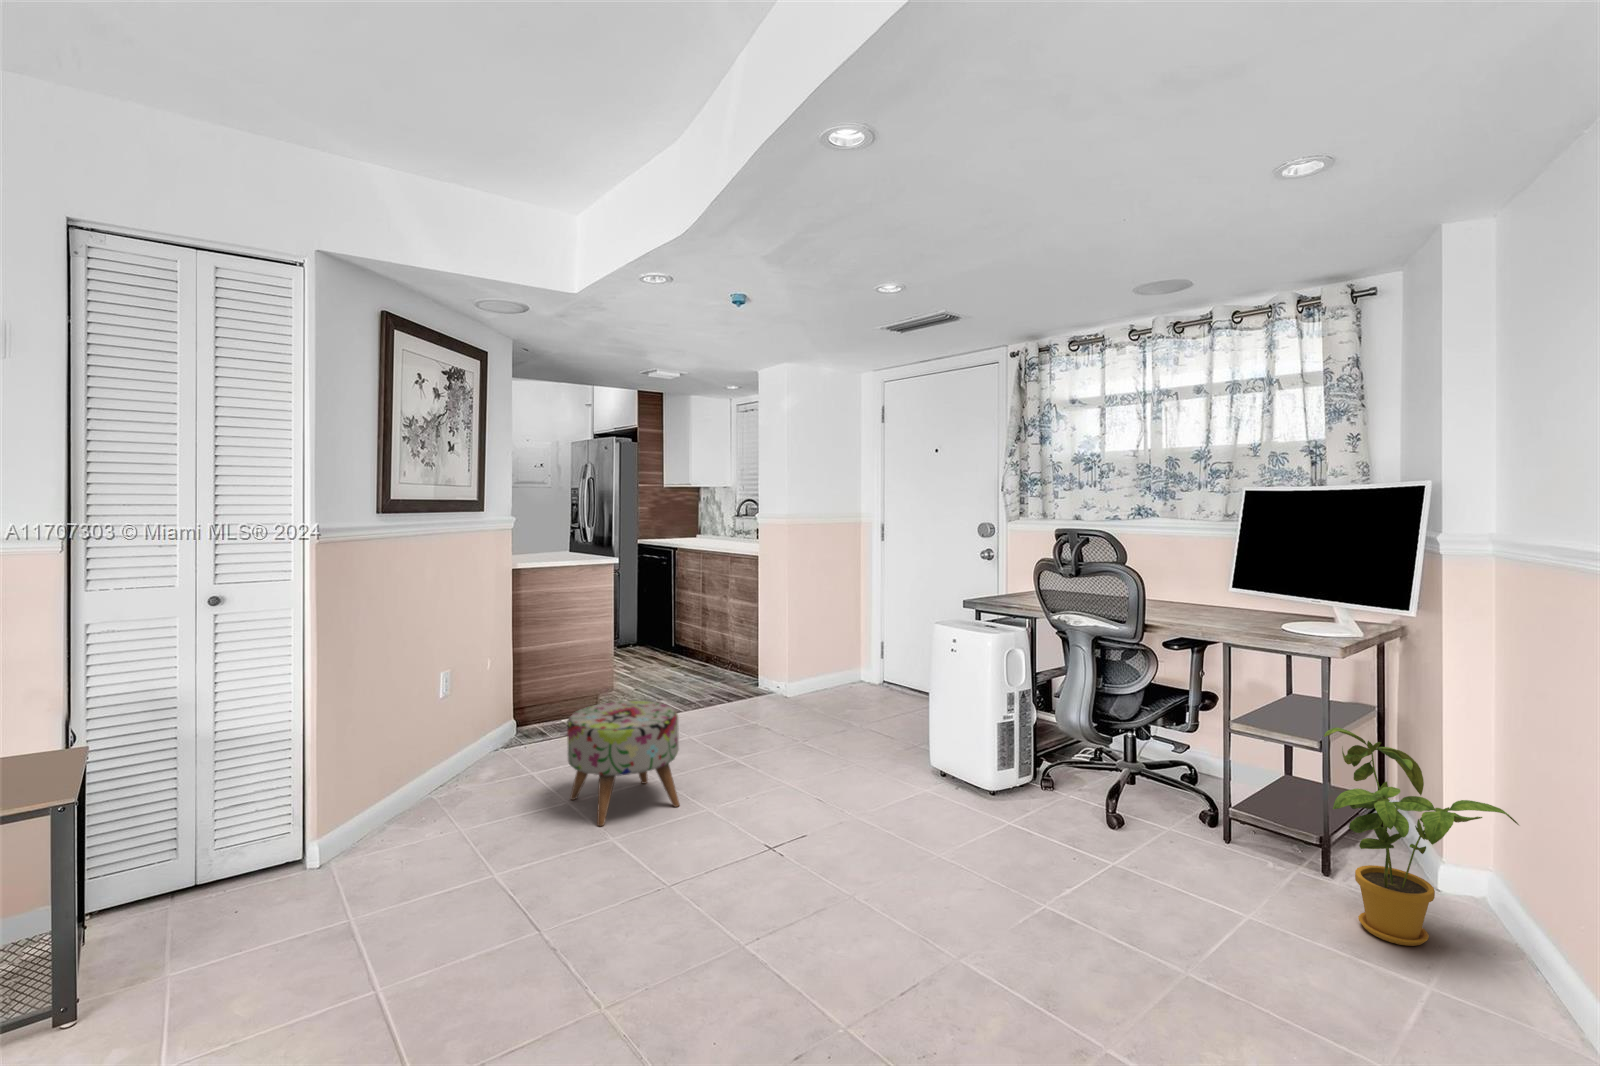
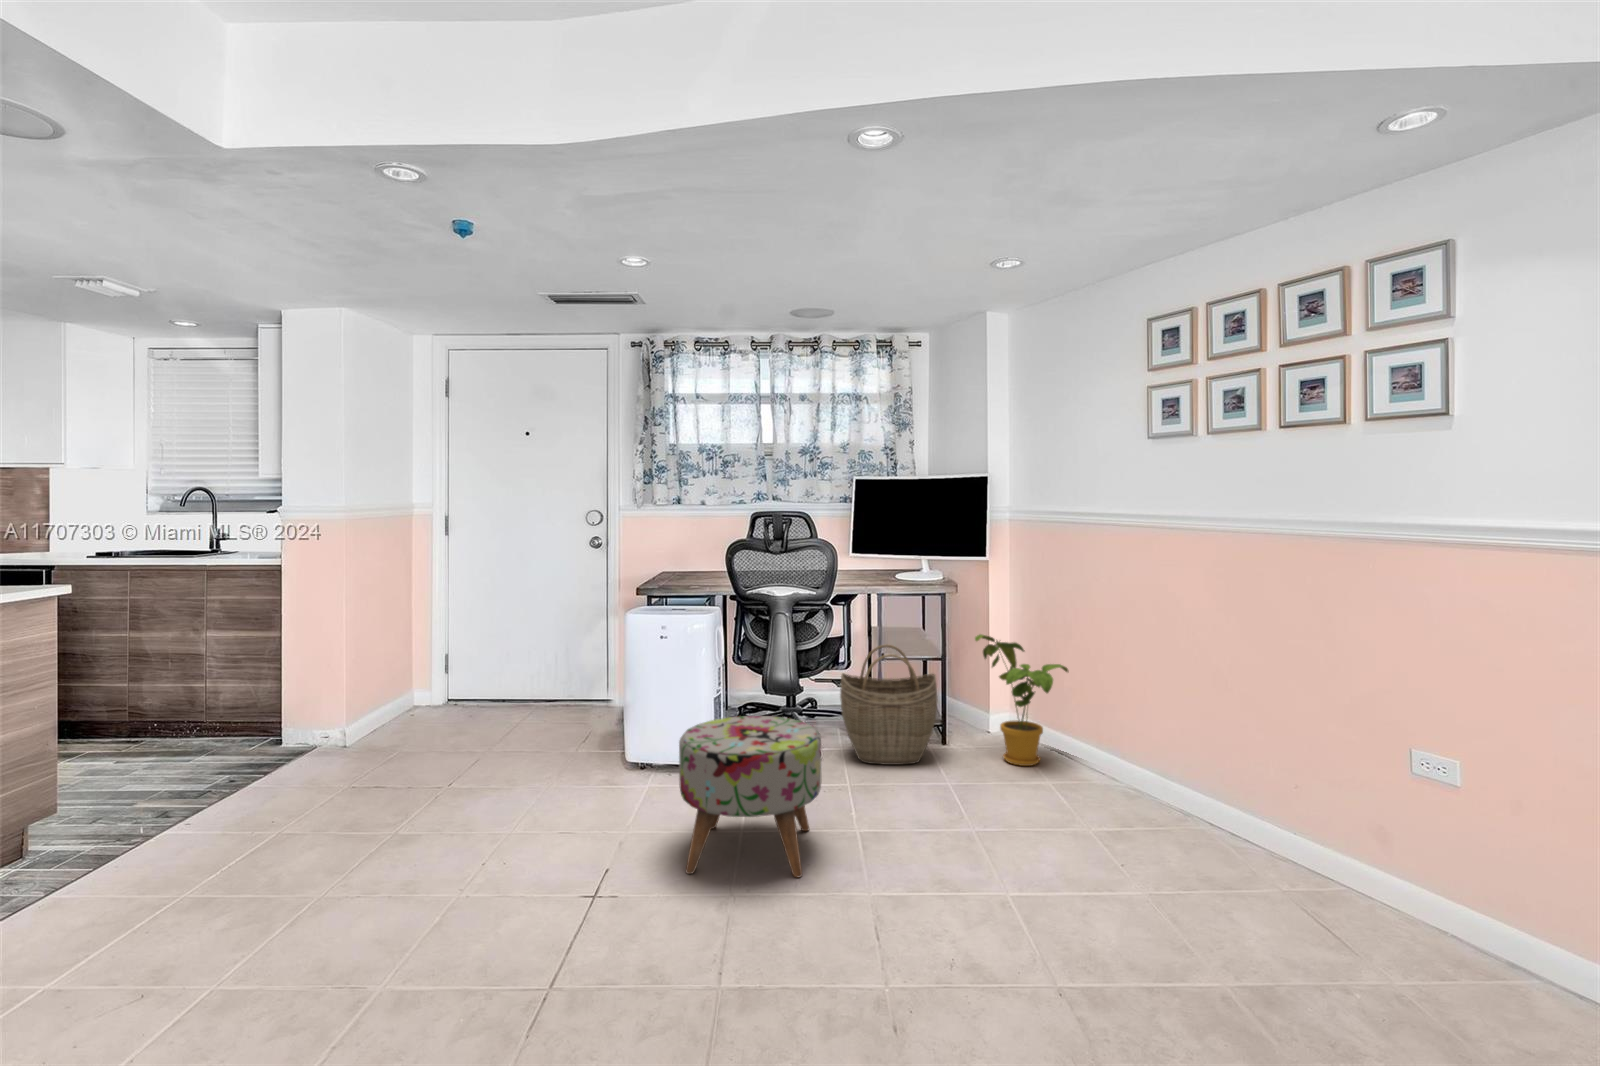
ottoman: present [567,701,679,826] -> present [679,716,821,877]
woven basket: none [1129,713,1267,874] -> present [840,645,937,765]

